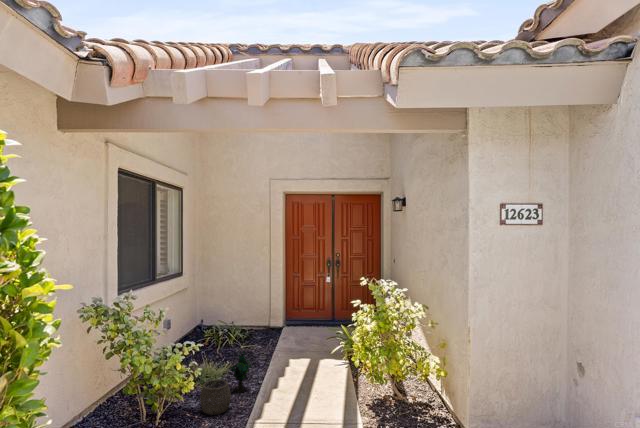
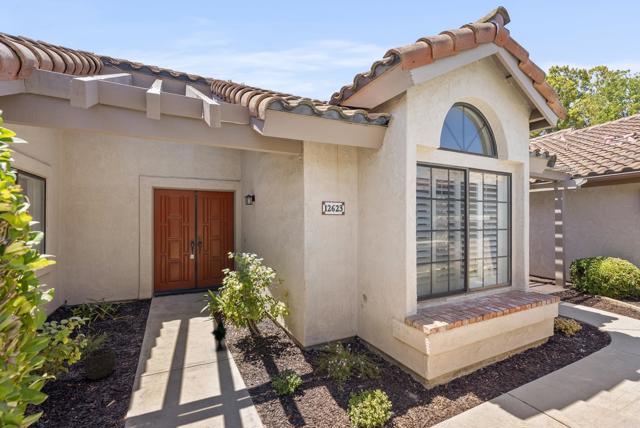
decorative plant: present [230,351,251,392] -> present [211,320,228,351]

